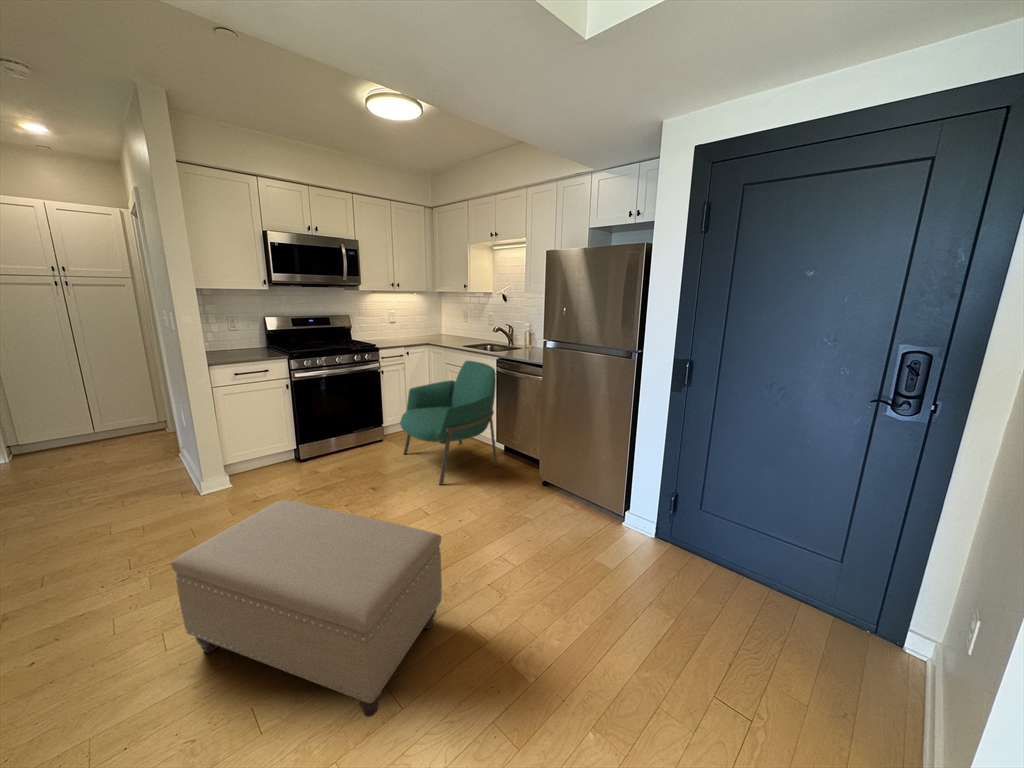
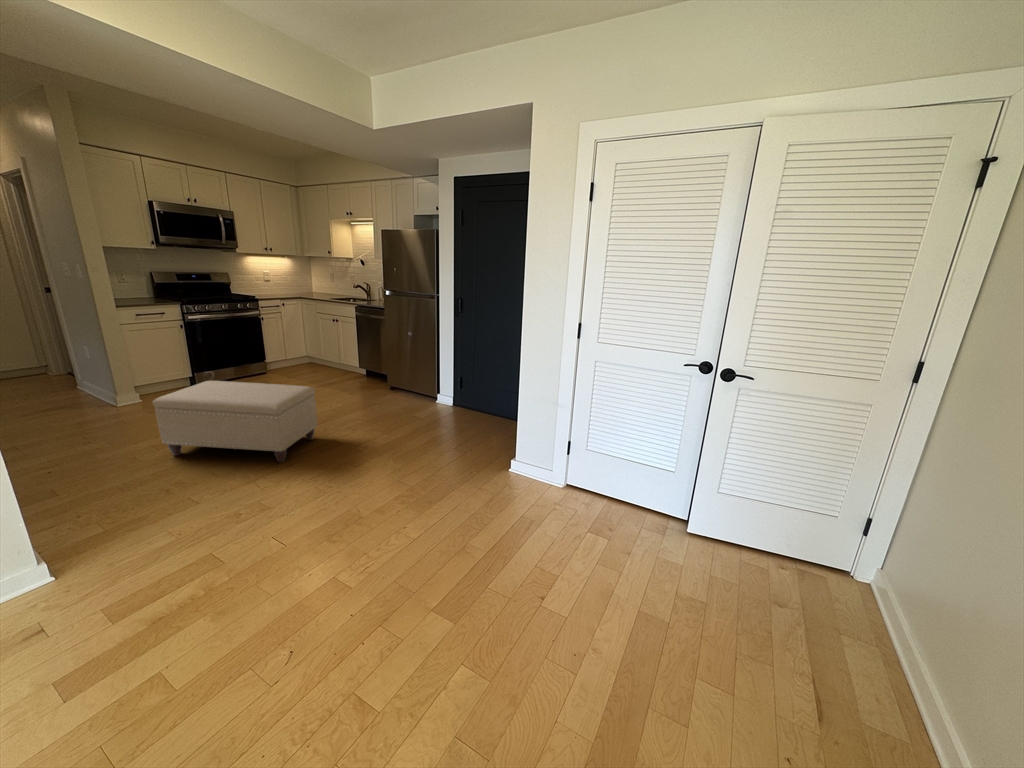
armchair: present [400,361,497,485] -> none [282,309,360,392]

